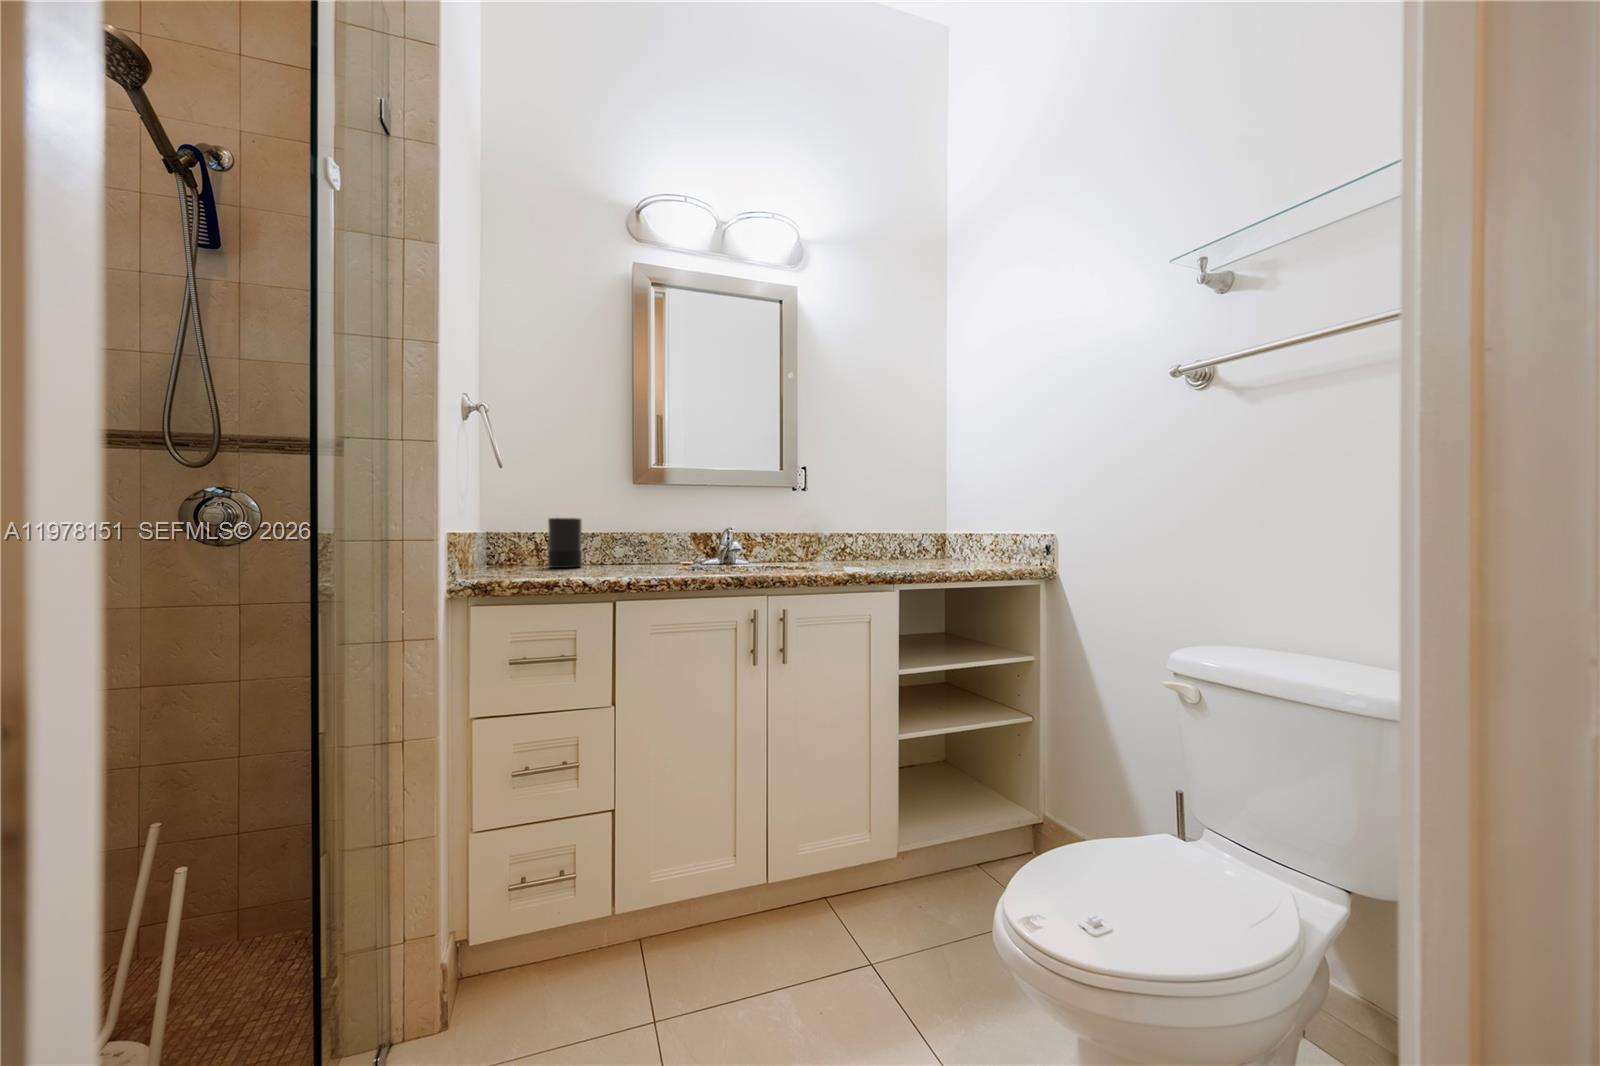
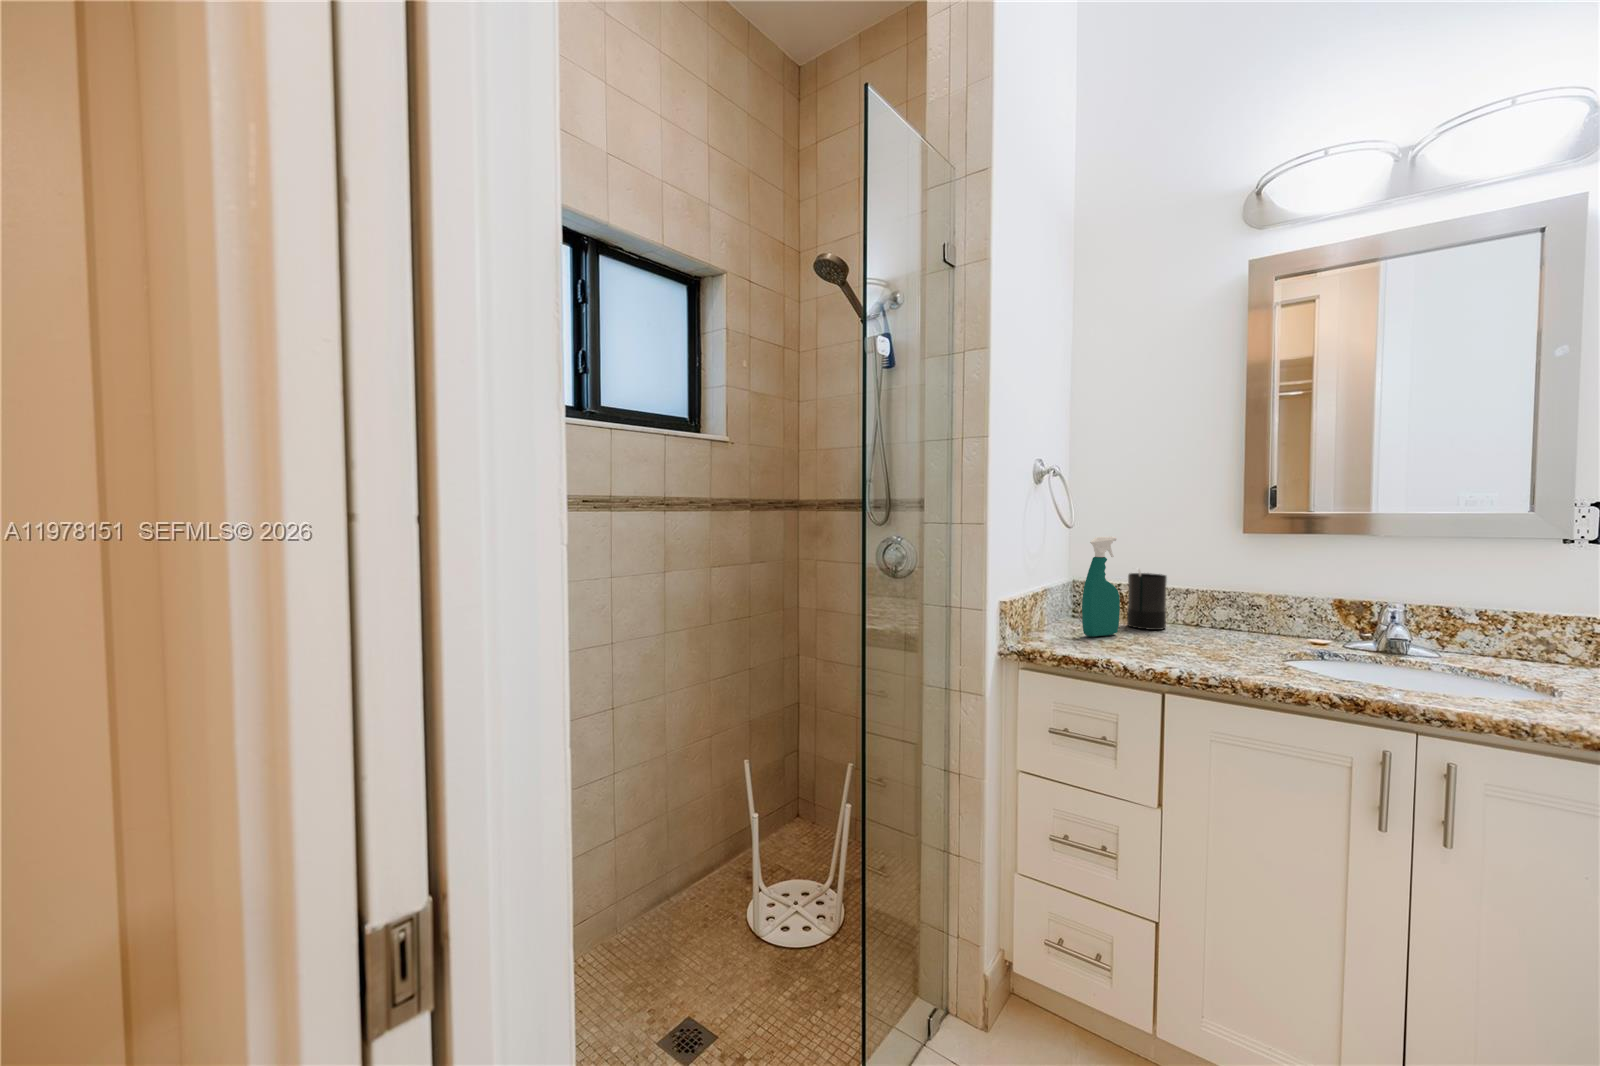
spray bottle: none [519,475,551,573] -> present [1082,536,1120,637]

